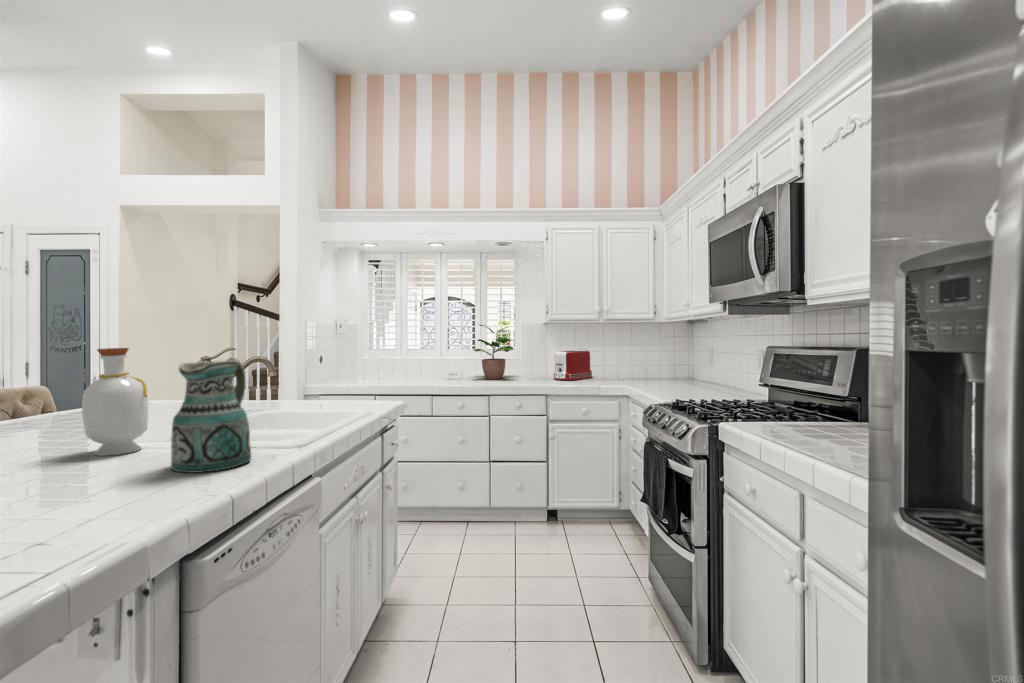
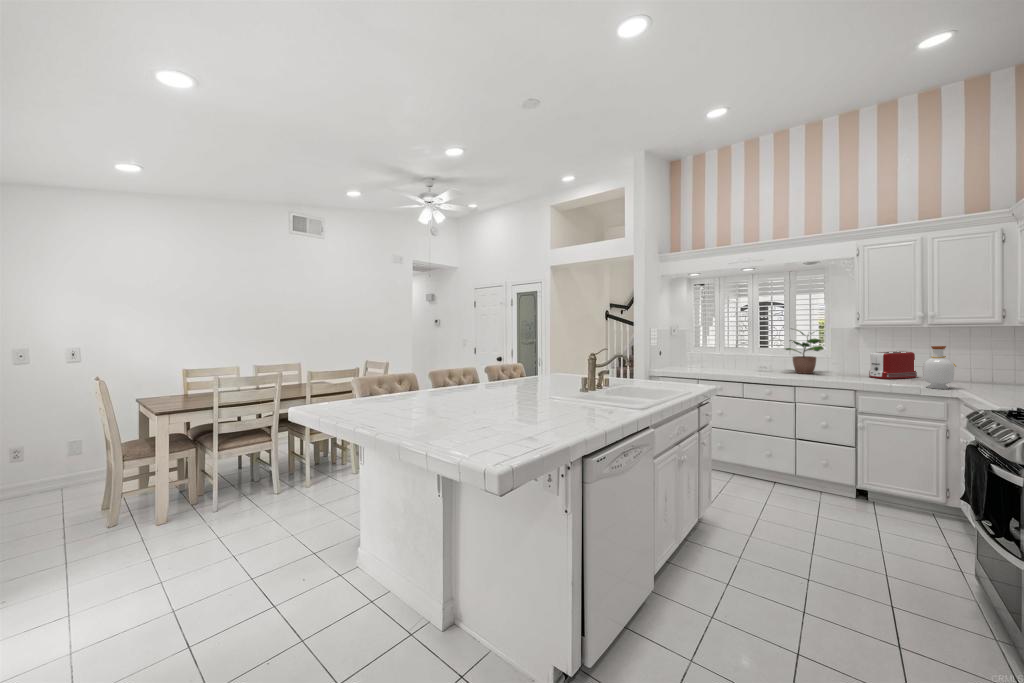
bottle: present [82,348,148,456] -> present [923,346,956,389]
ceramic pitcher: present [171,358,251,473] -> none [577,356,616,416]

